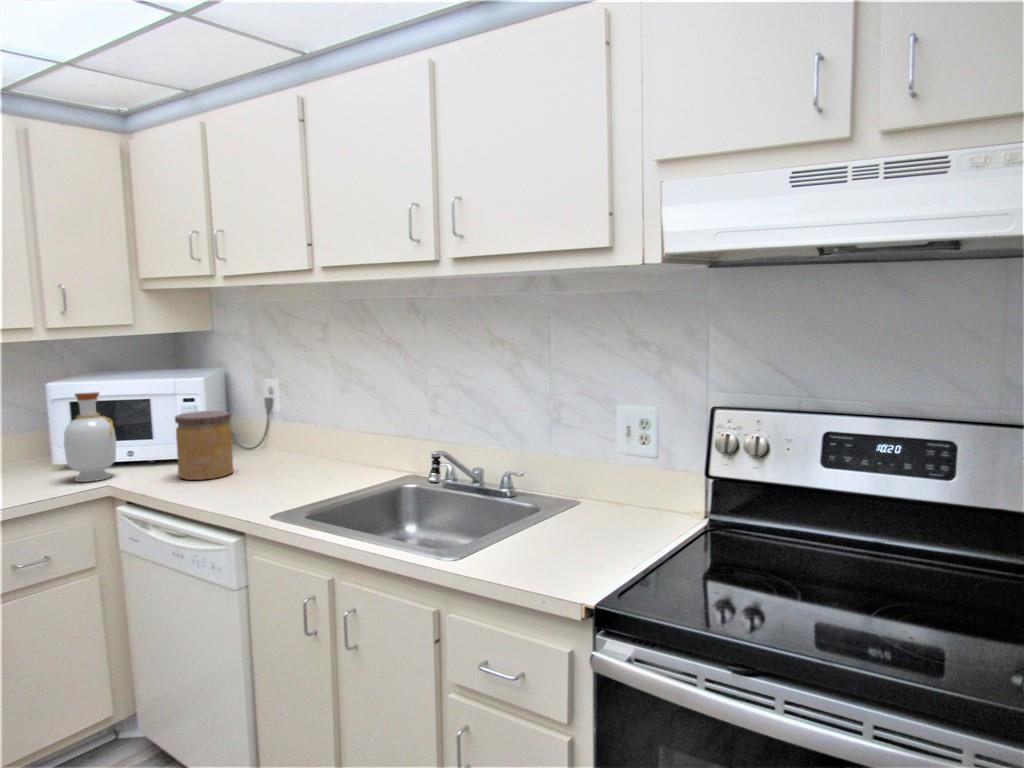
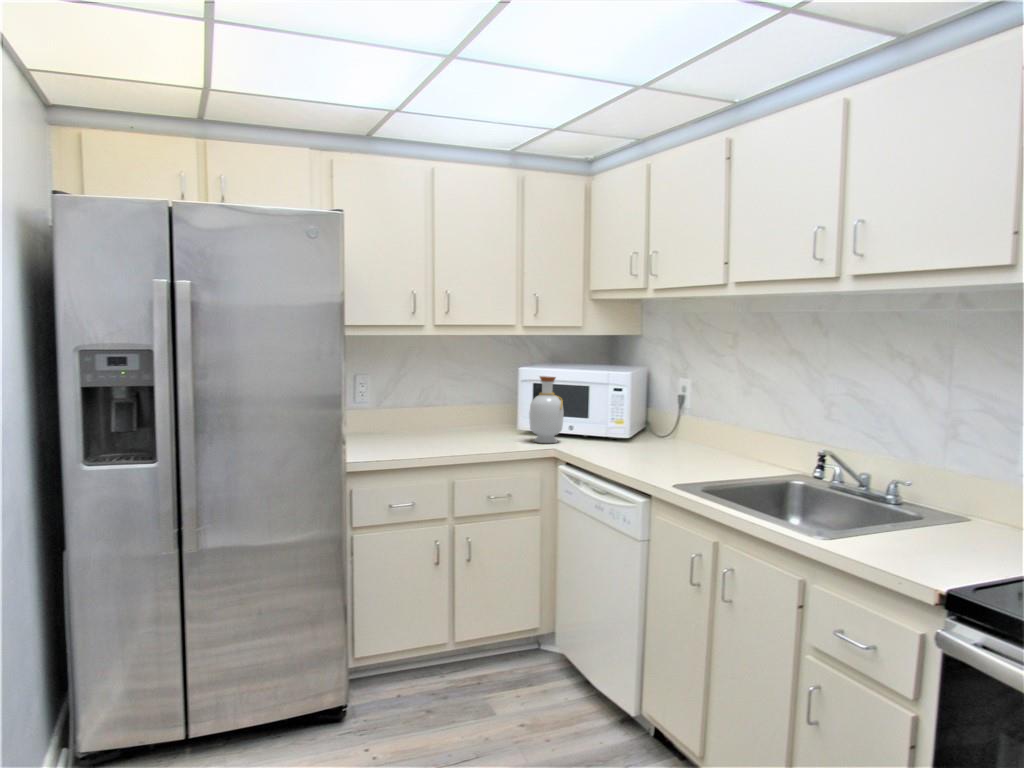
jar: present [175,411,233,480] -> none [605,399,649,453]

